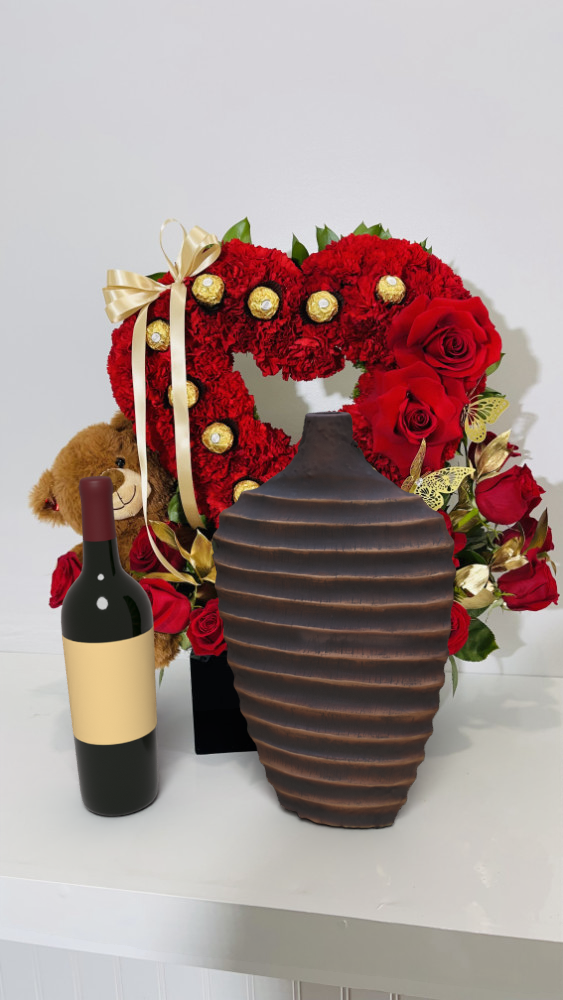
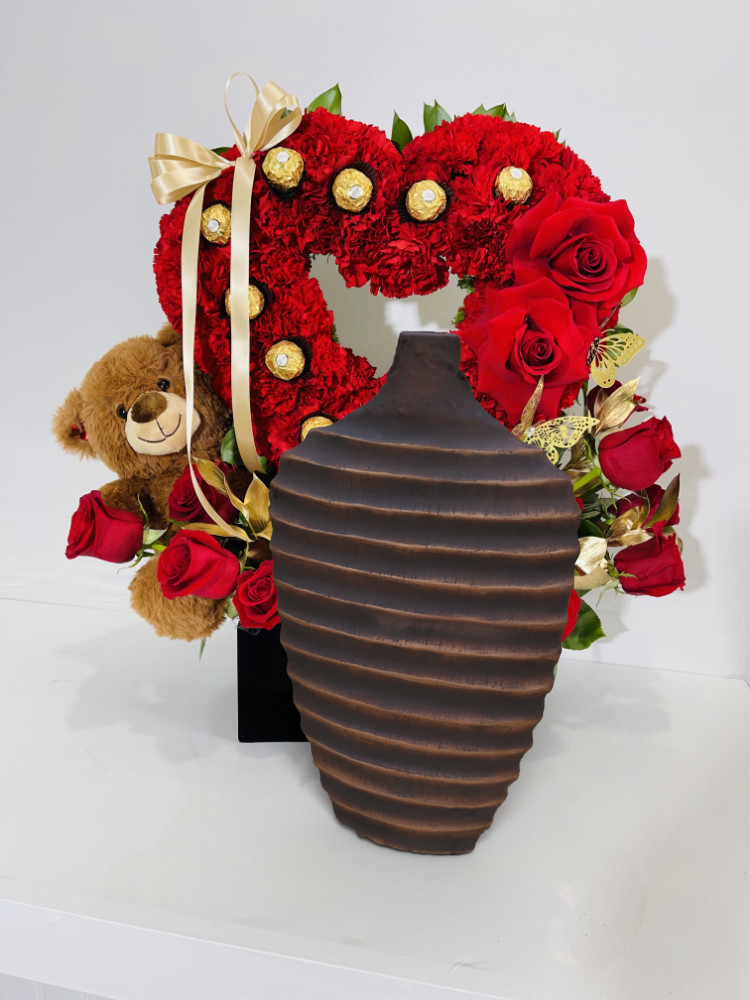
wine bottle: present [61,476,159,816] -> none [72,397,190,819]

